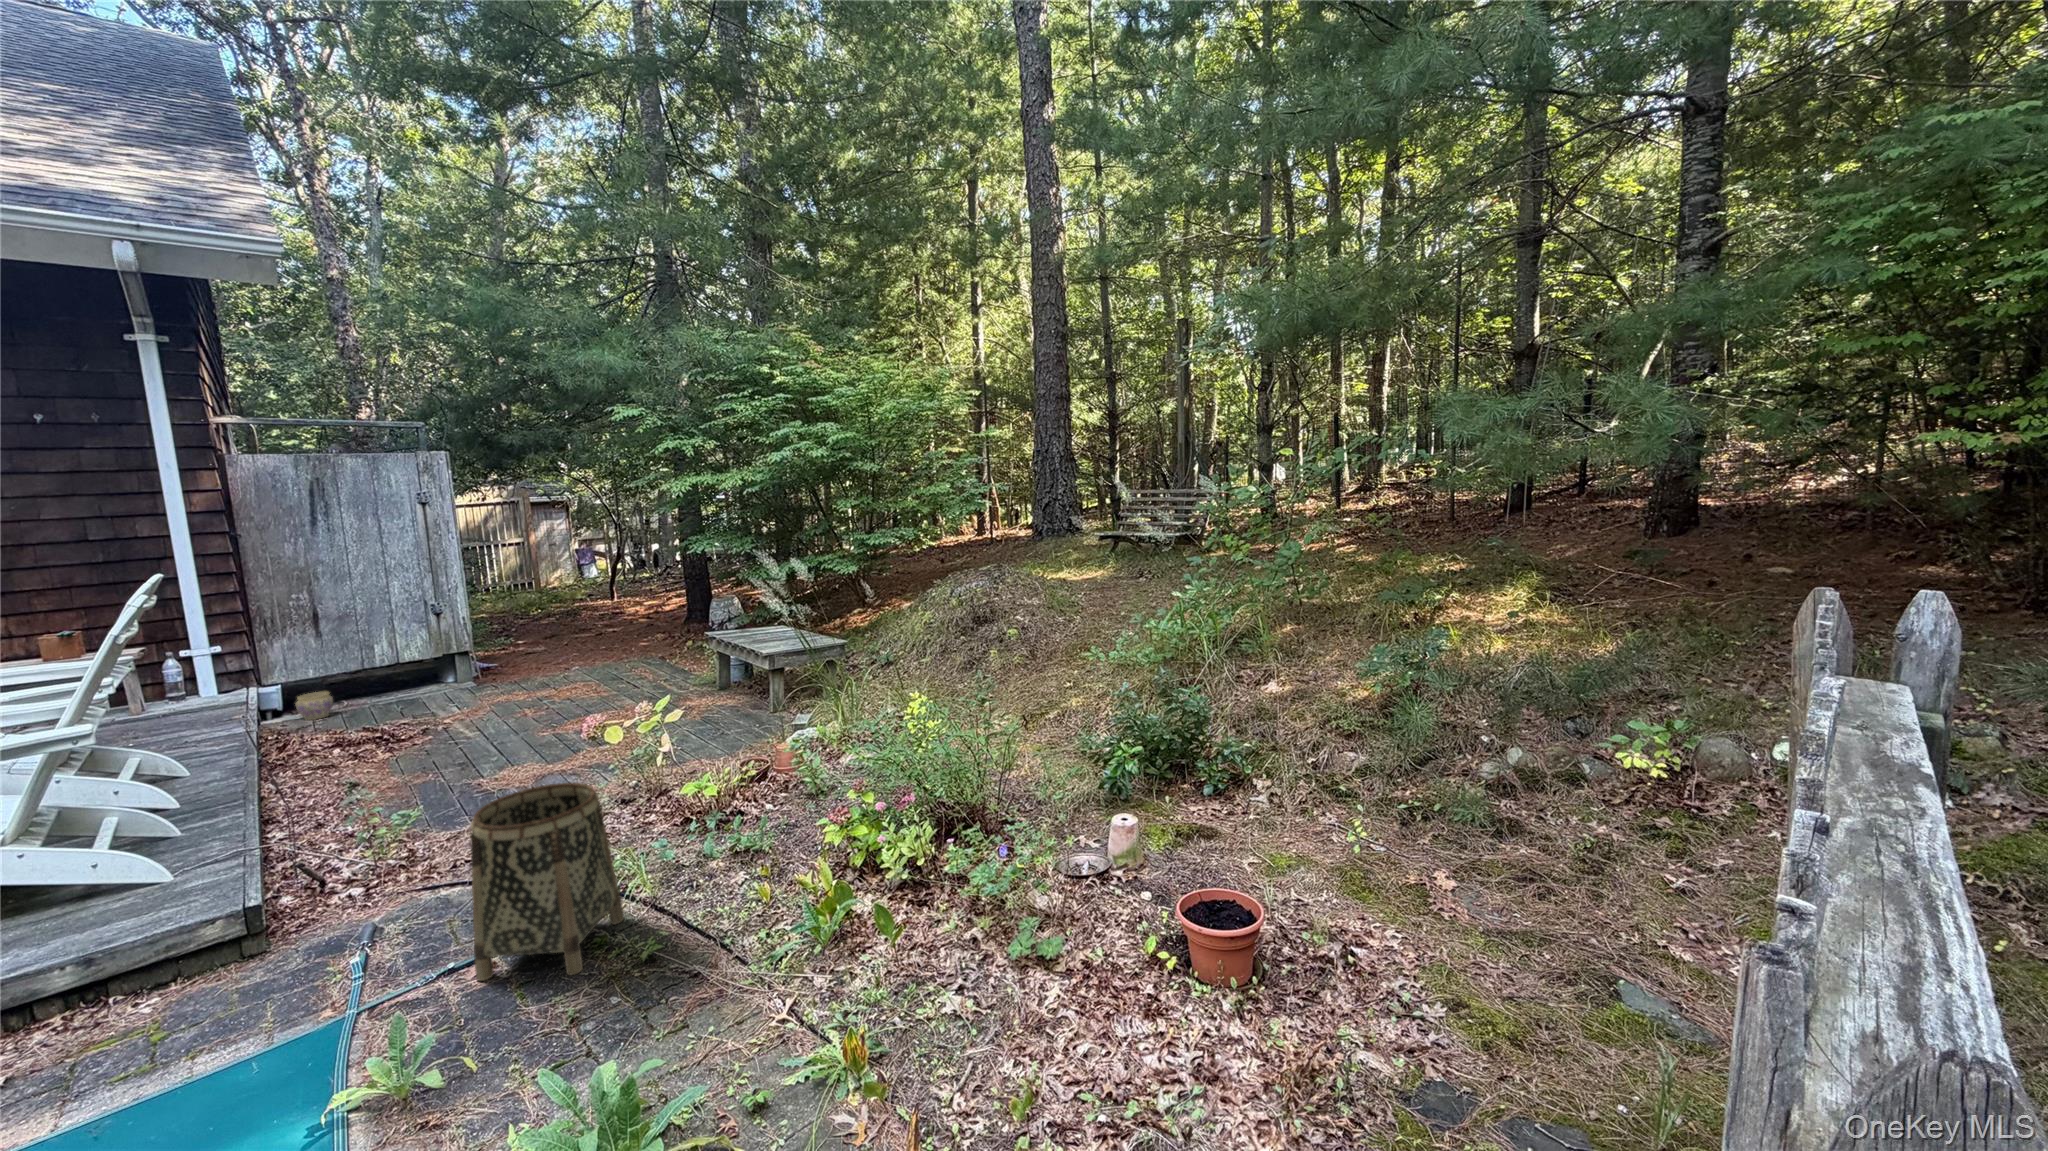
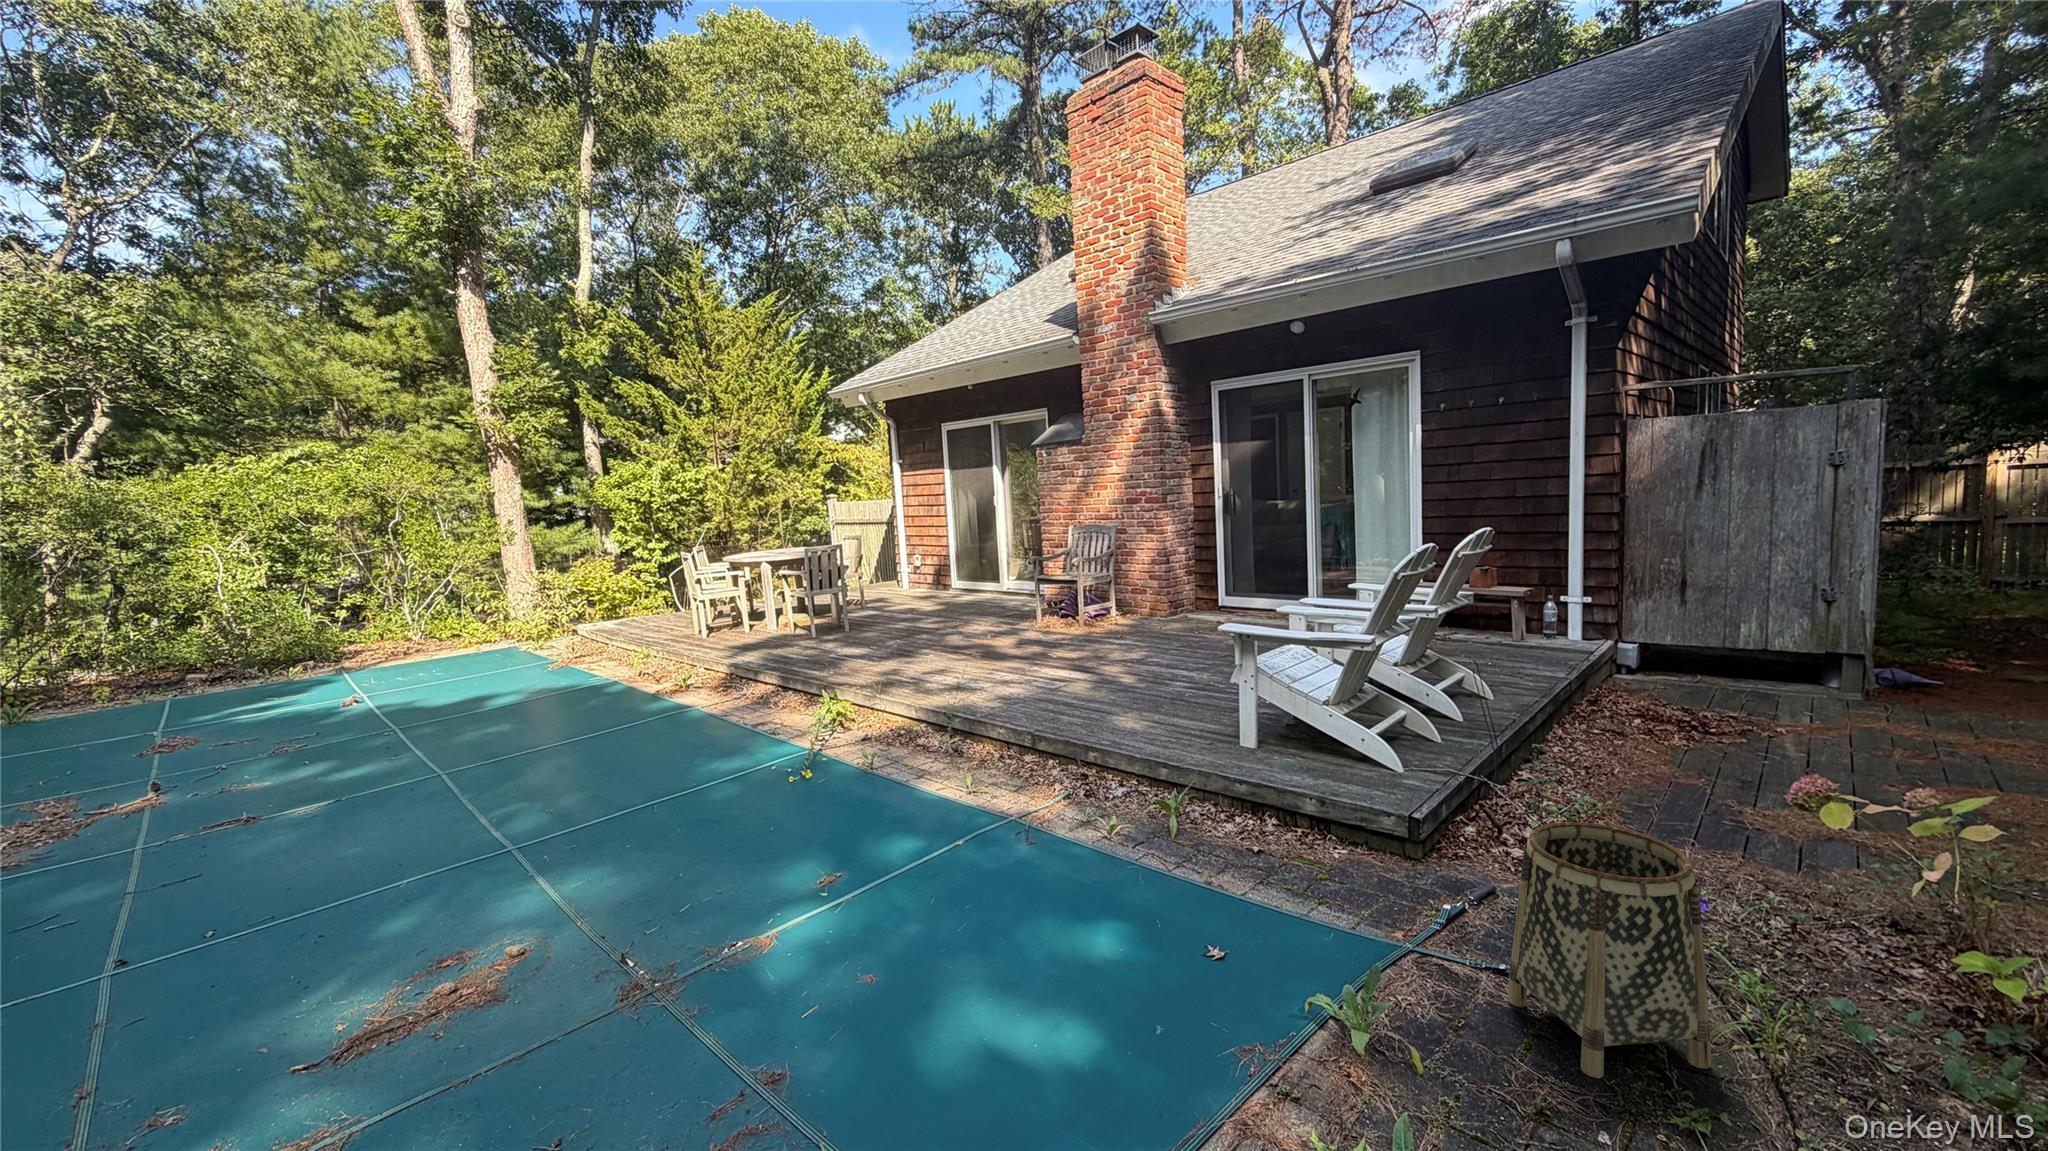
planter: present [296,691,333,720] -> none [1637,658,1673,686]

